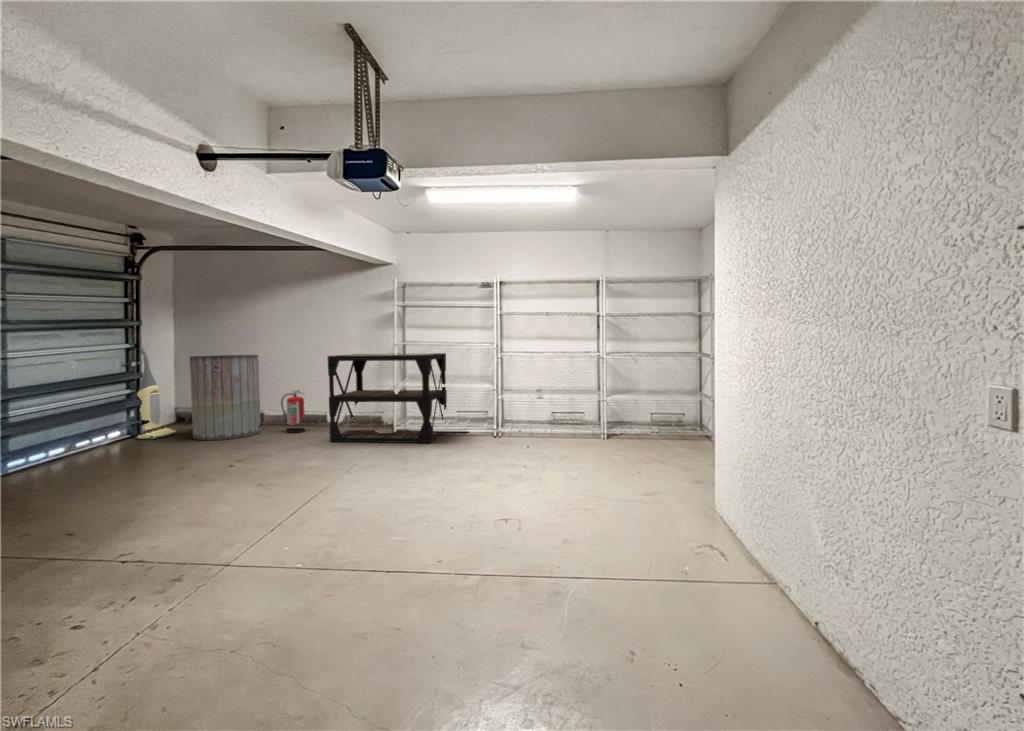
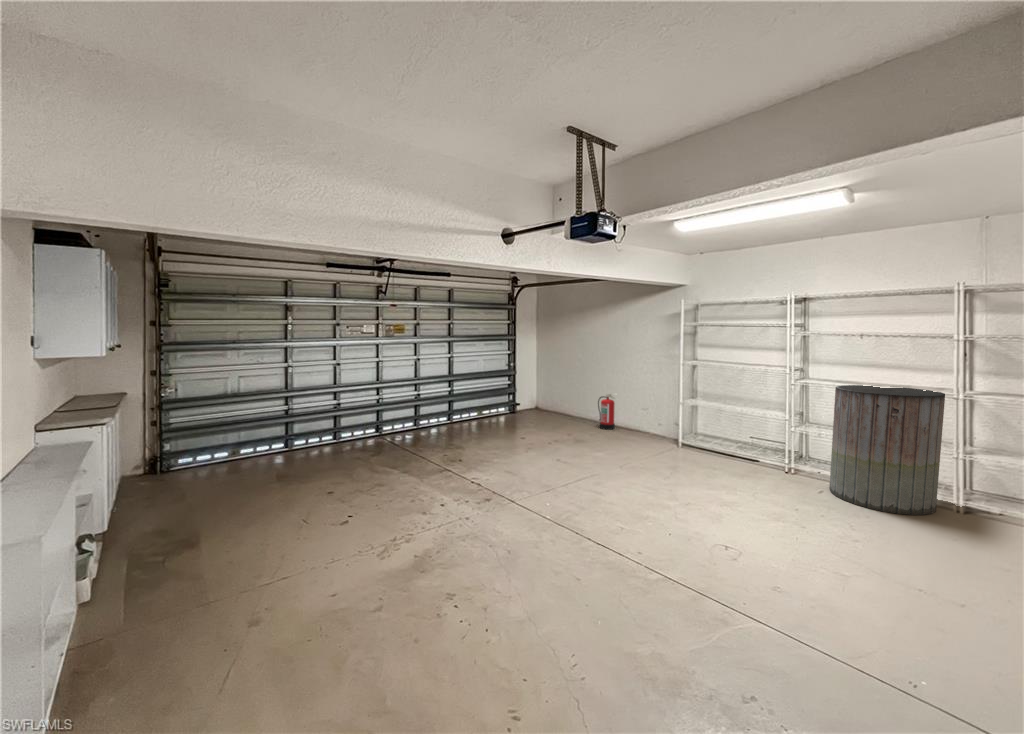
vacuum cleaner: present [136,348,176,439] -> none [509,354,533,418]
shelving unit: present [327,353,447,443] -> none [623,368,744,465]
trash can: present [190,355,261,440] -> present [829,385,945,515]

